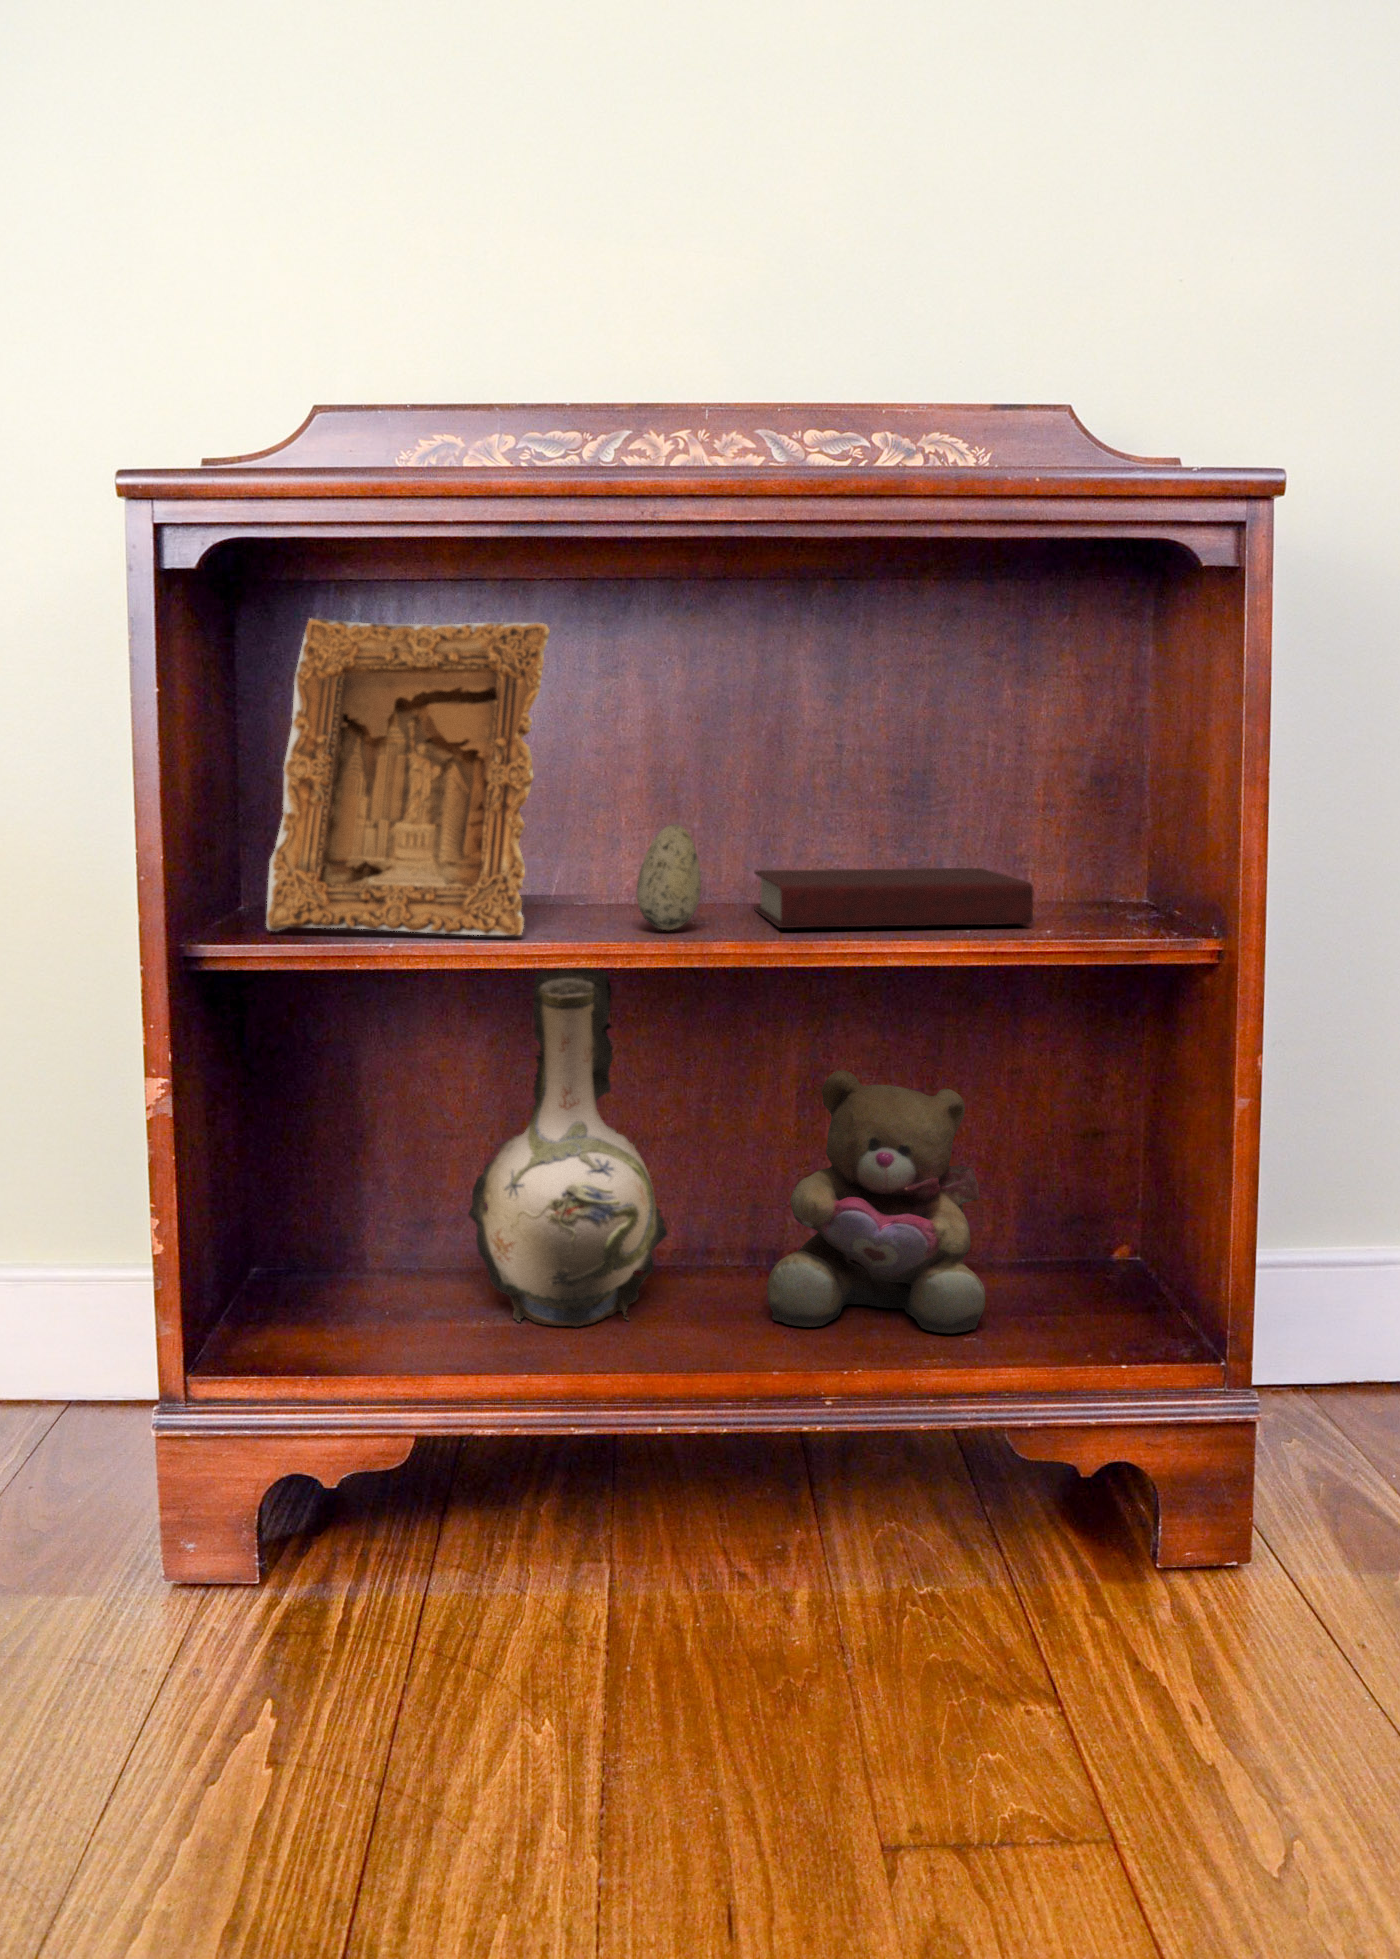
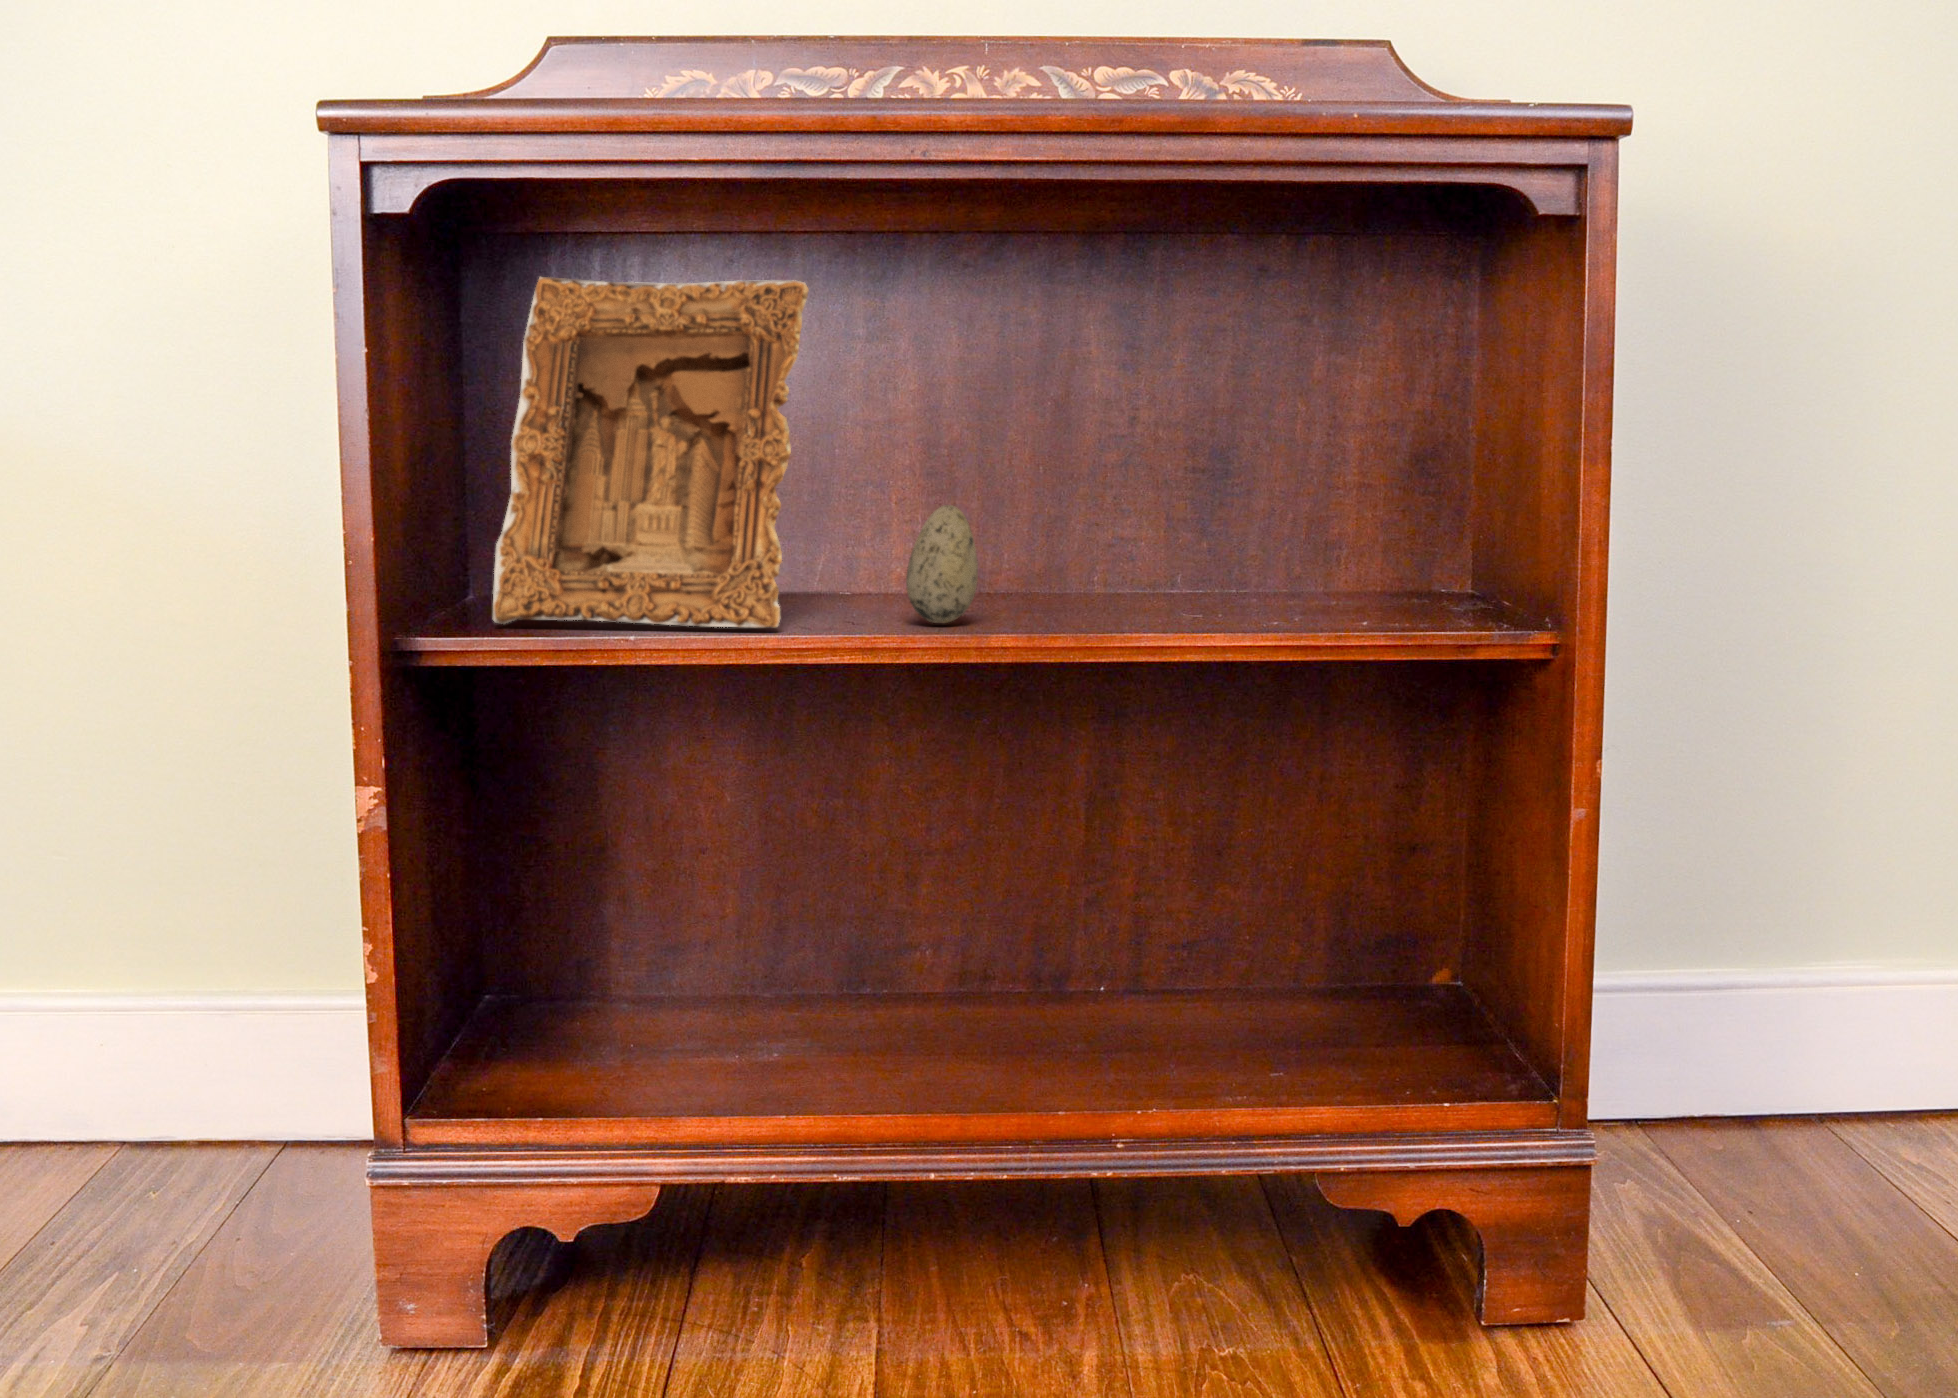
book: present [754,868,1033,928] -> none [1035,561,1347,621]
decorative vase: present [468,968,667,1327] -> none [719,668,940,1065]
teddy bear: present [767,1070,985,1333] -> none [1050,783,1291,1071]

